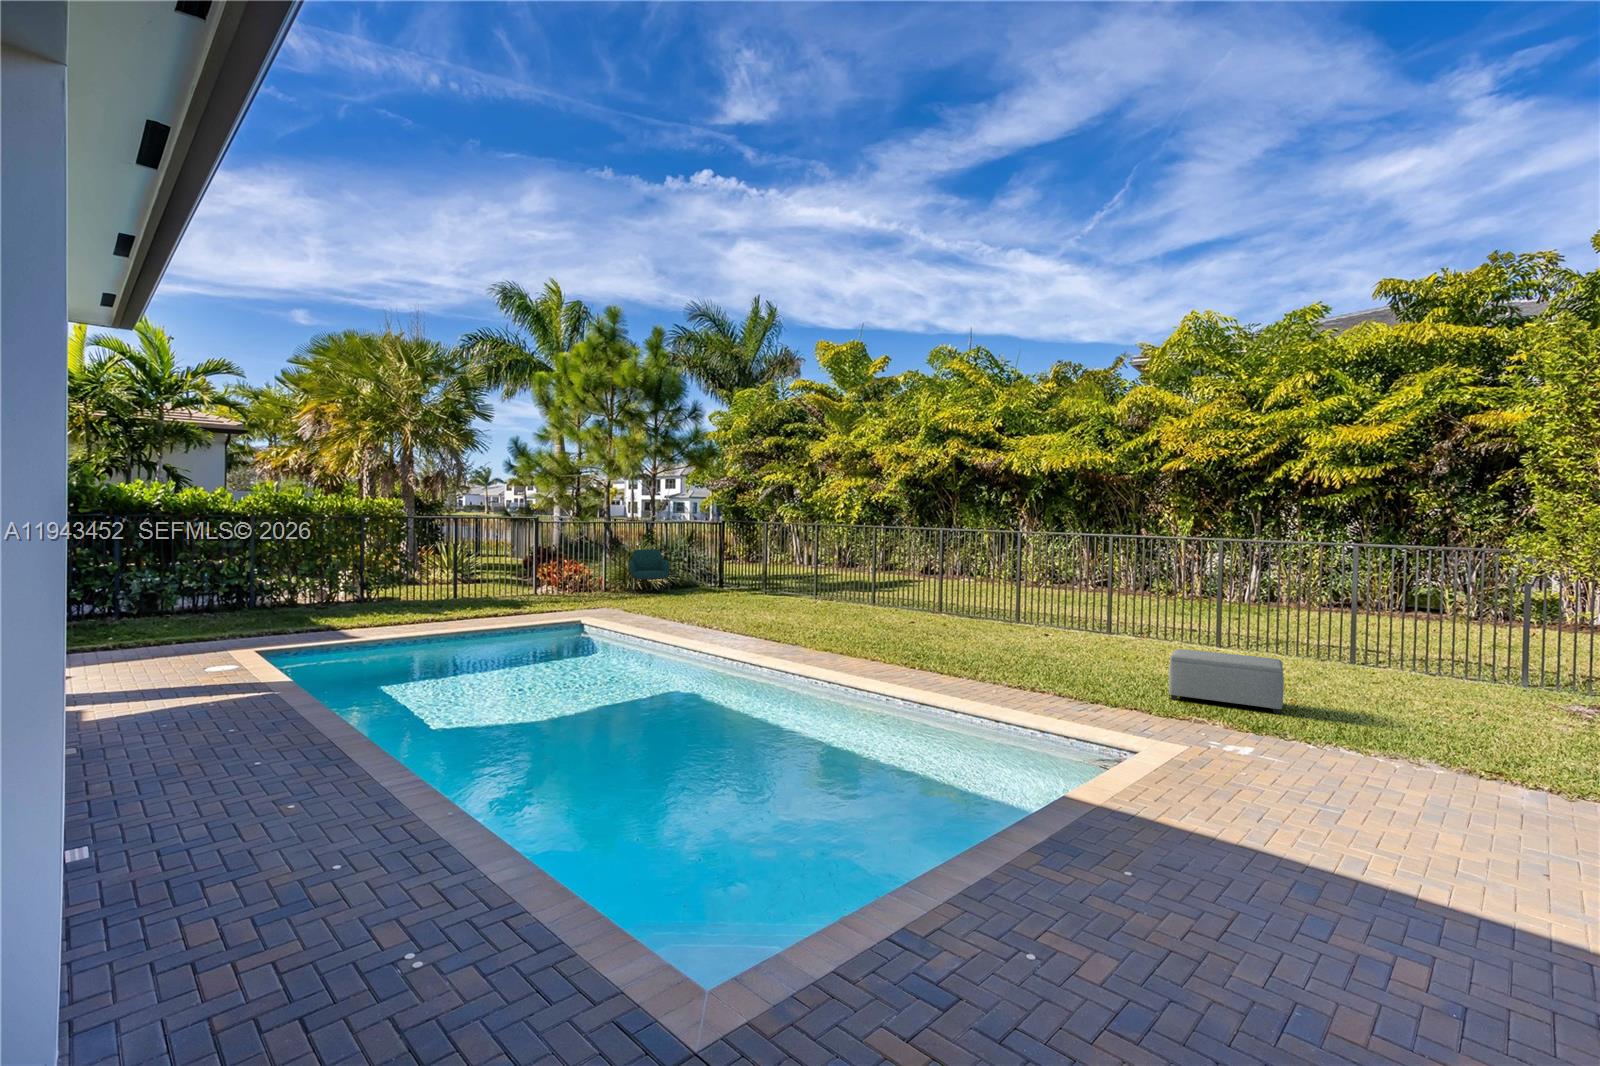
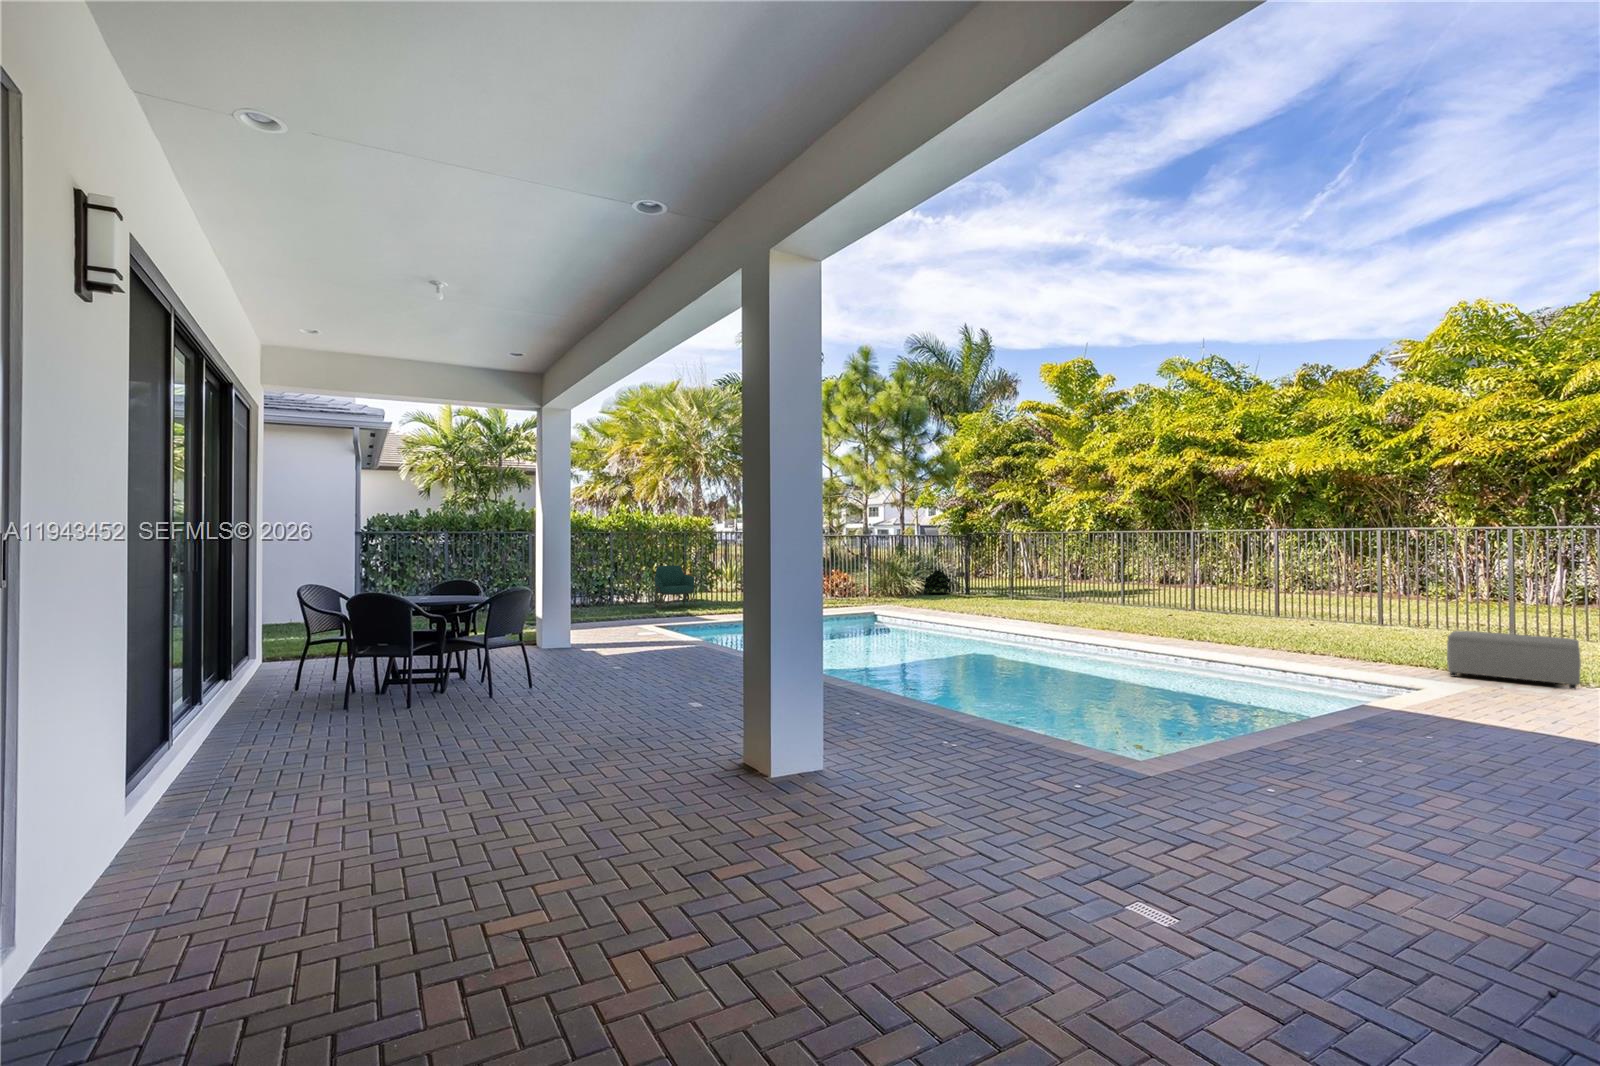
armchair: present [629,549,670,594] -> present [654,565,696,609]
potted plant: none [676,562,706,589] -> present [924,570,951,593]

